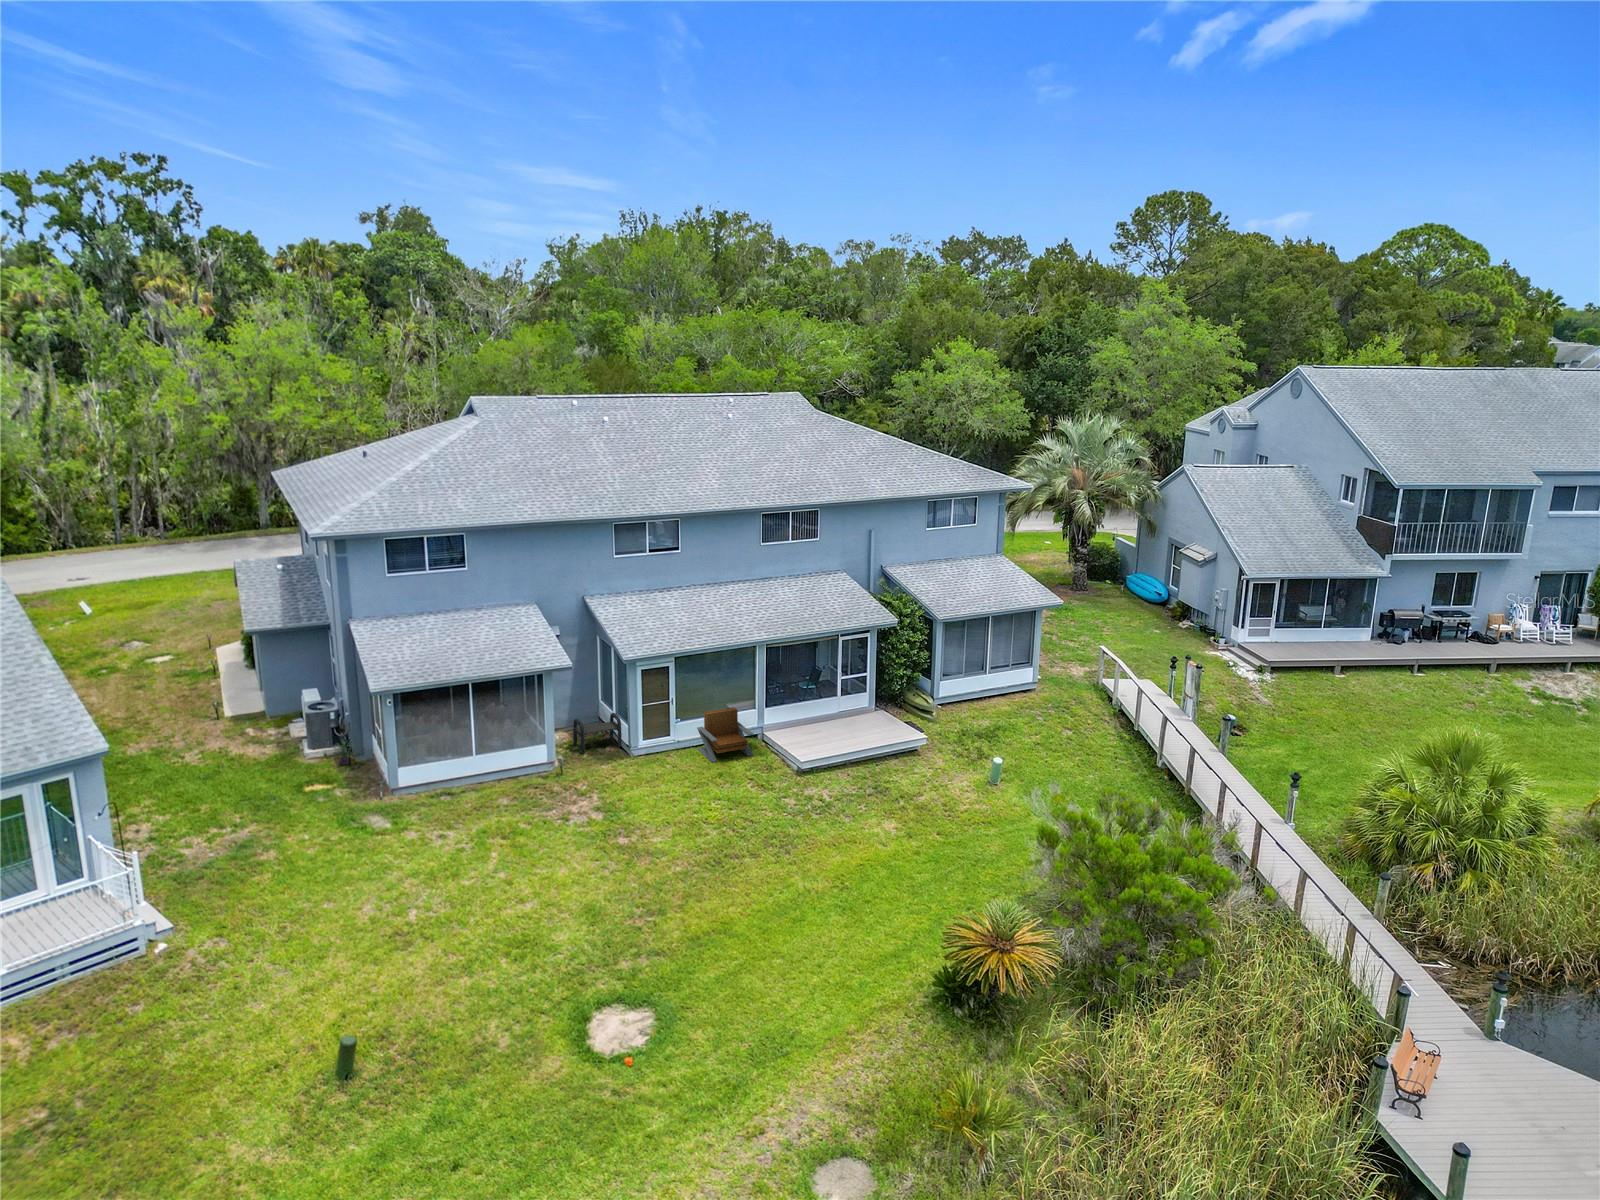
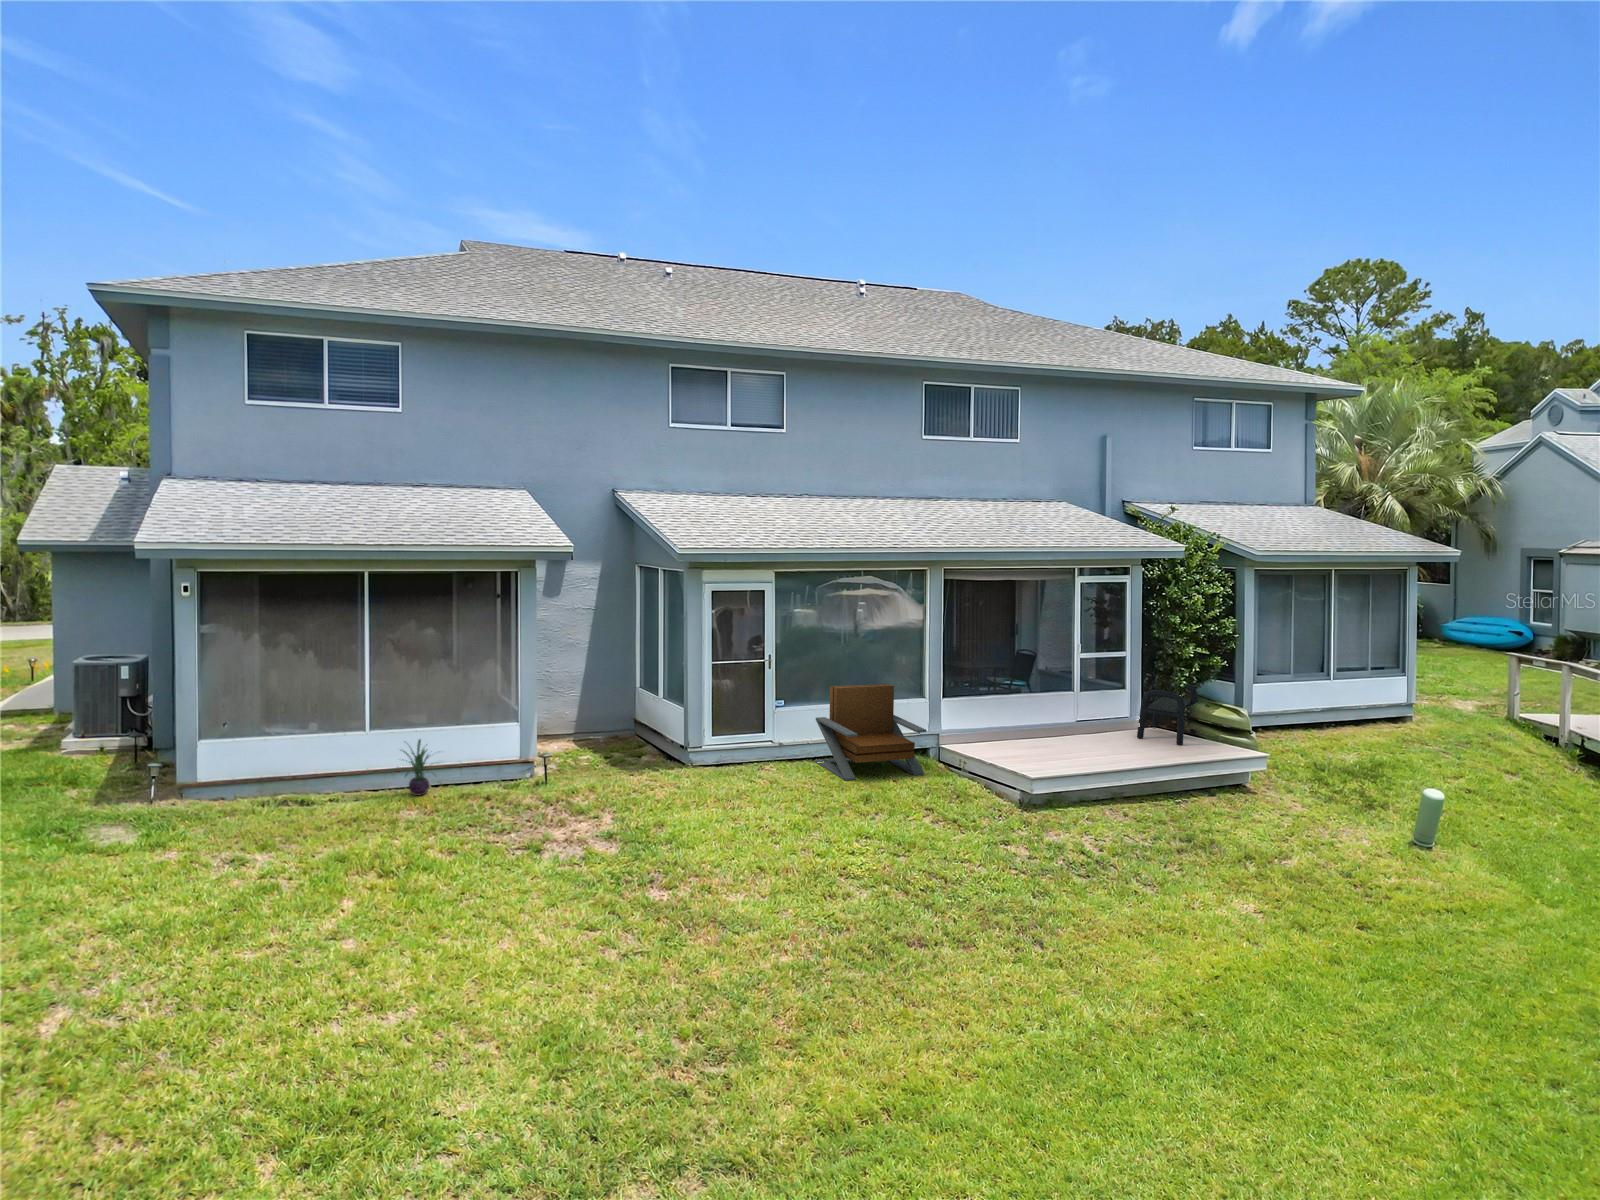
bench: present [573,713,622,754] -> present [1137,684,1198,745]
decorative plant: present [338,739,351,765] -> present [392,739,429,796]

